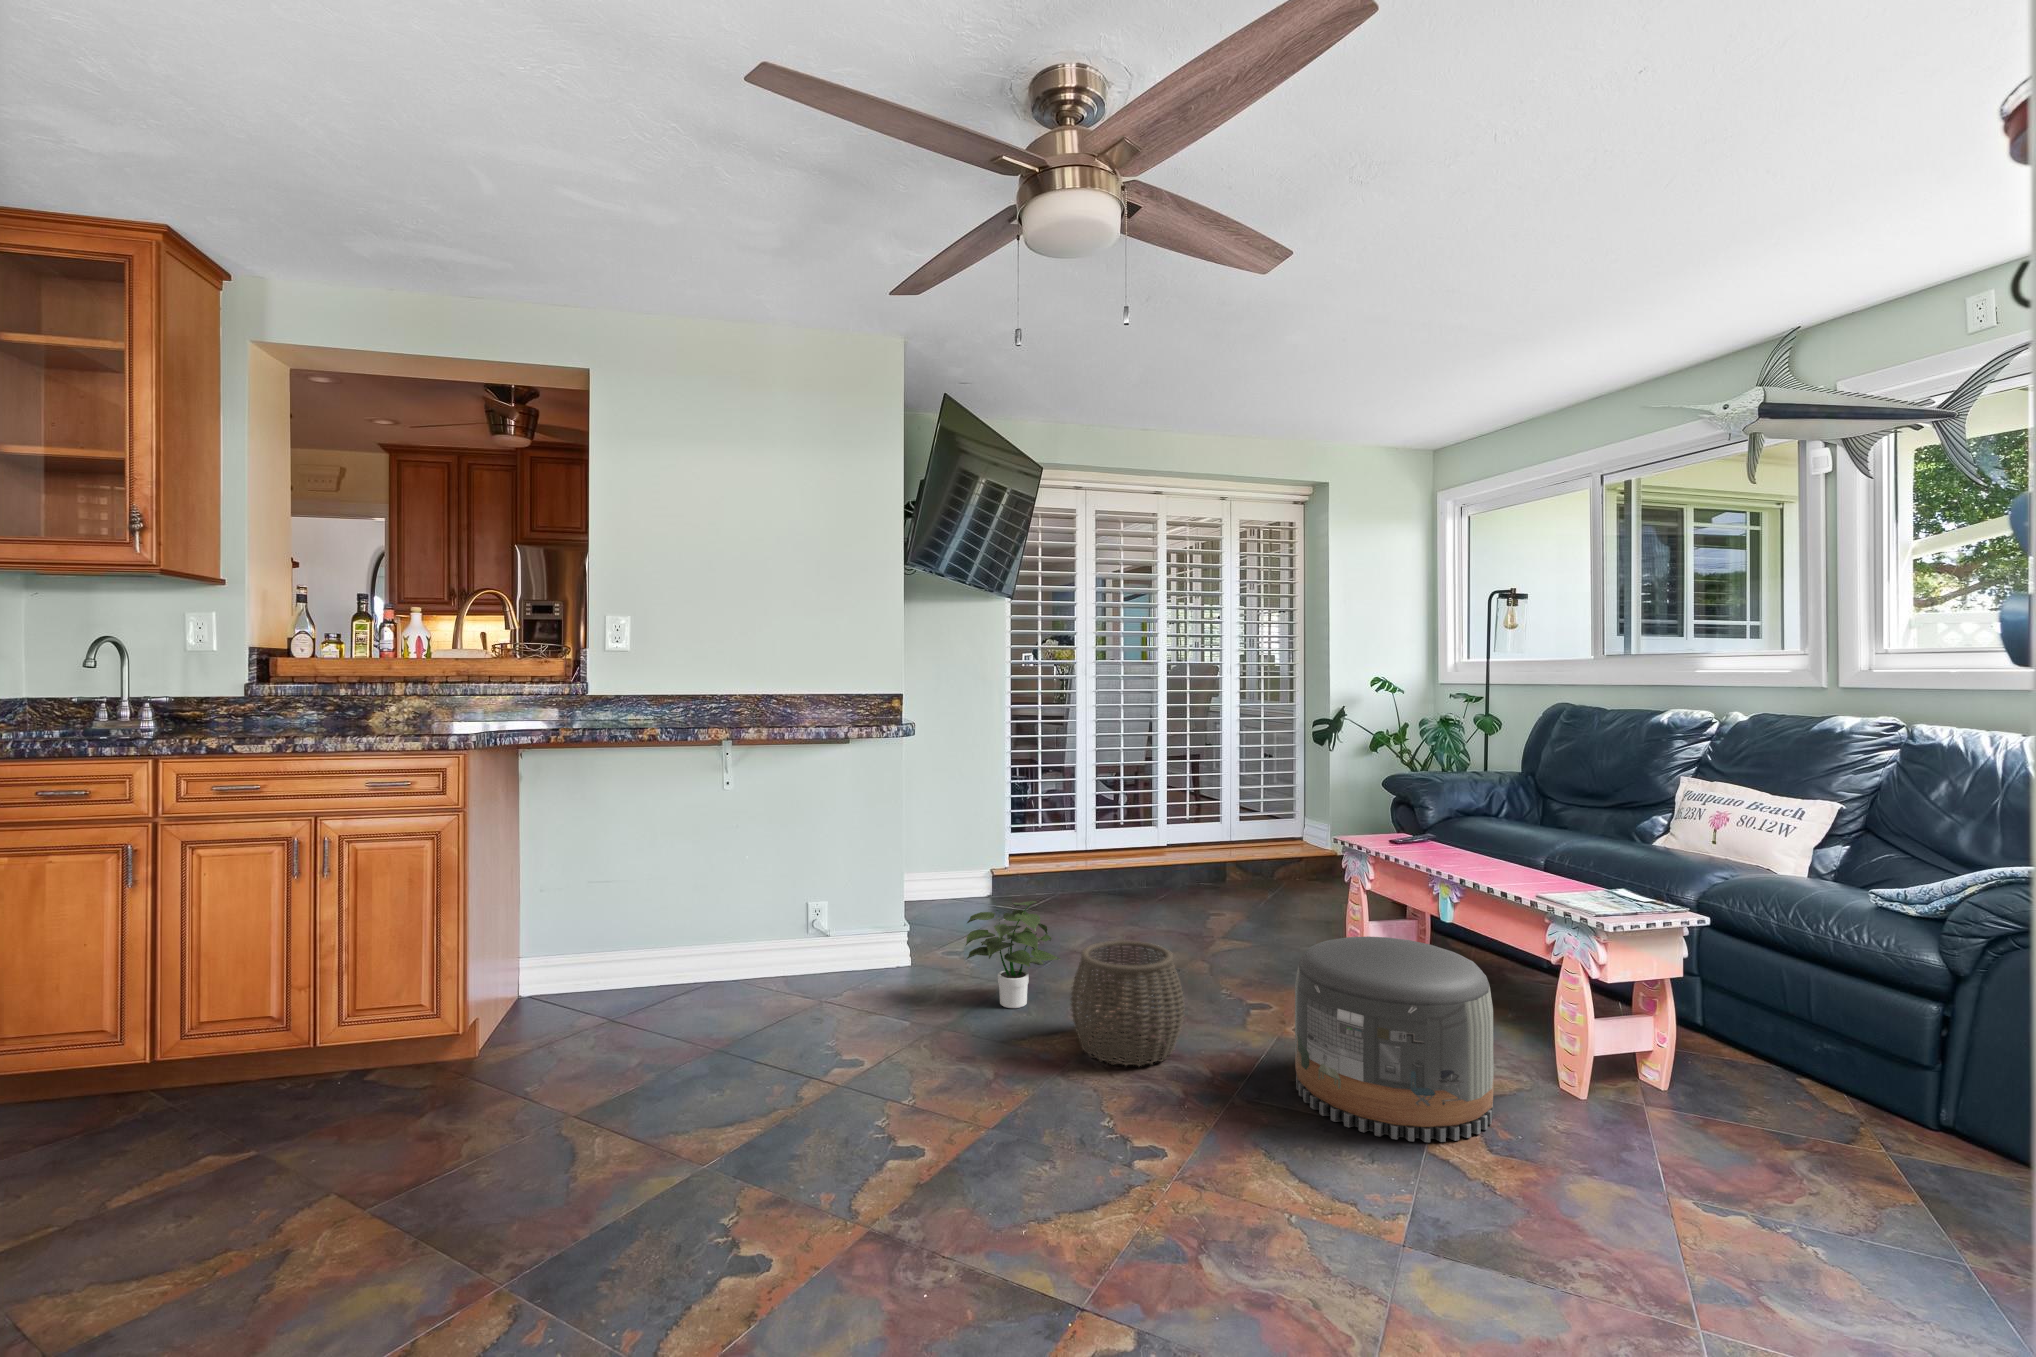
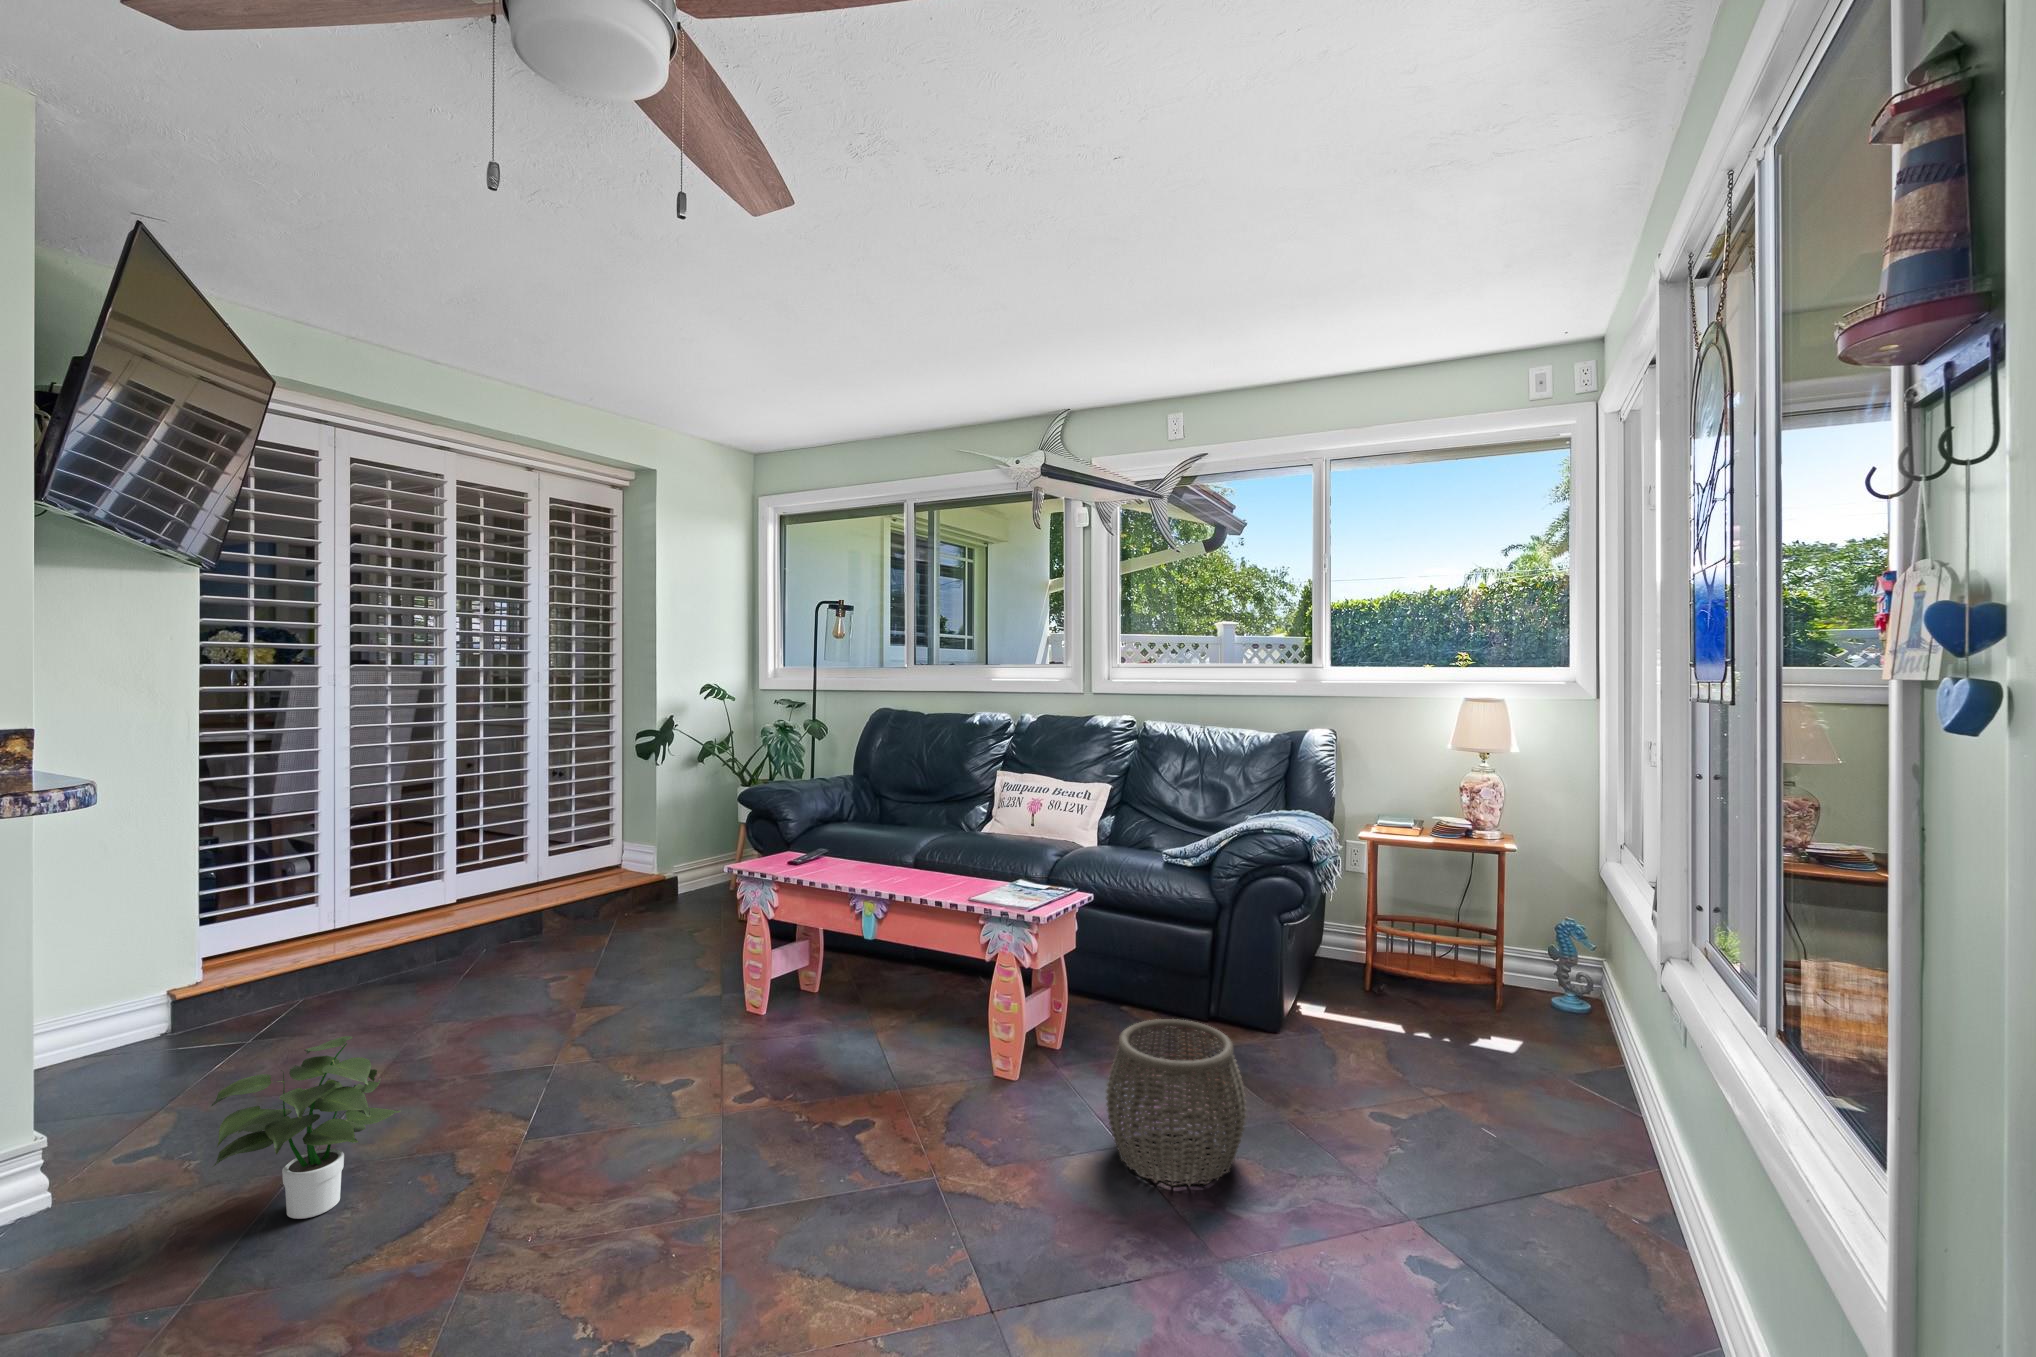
pouf: present [1295,936,1493,1142] -> none [776,970,974,1200]
woven basket: present [1070,941,1185,1066] -> present [1106,1019,1247,1186]

